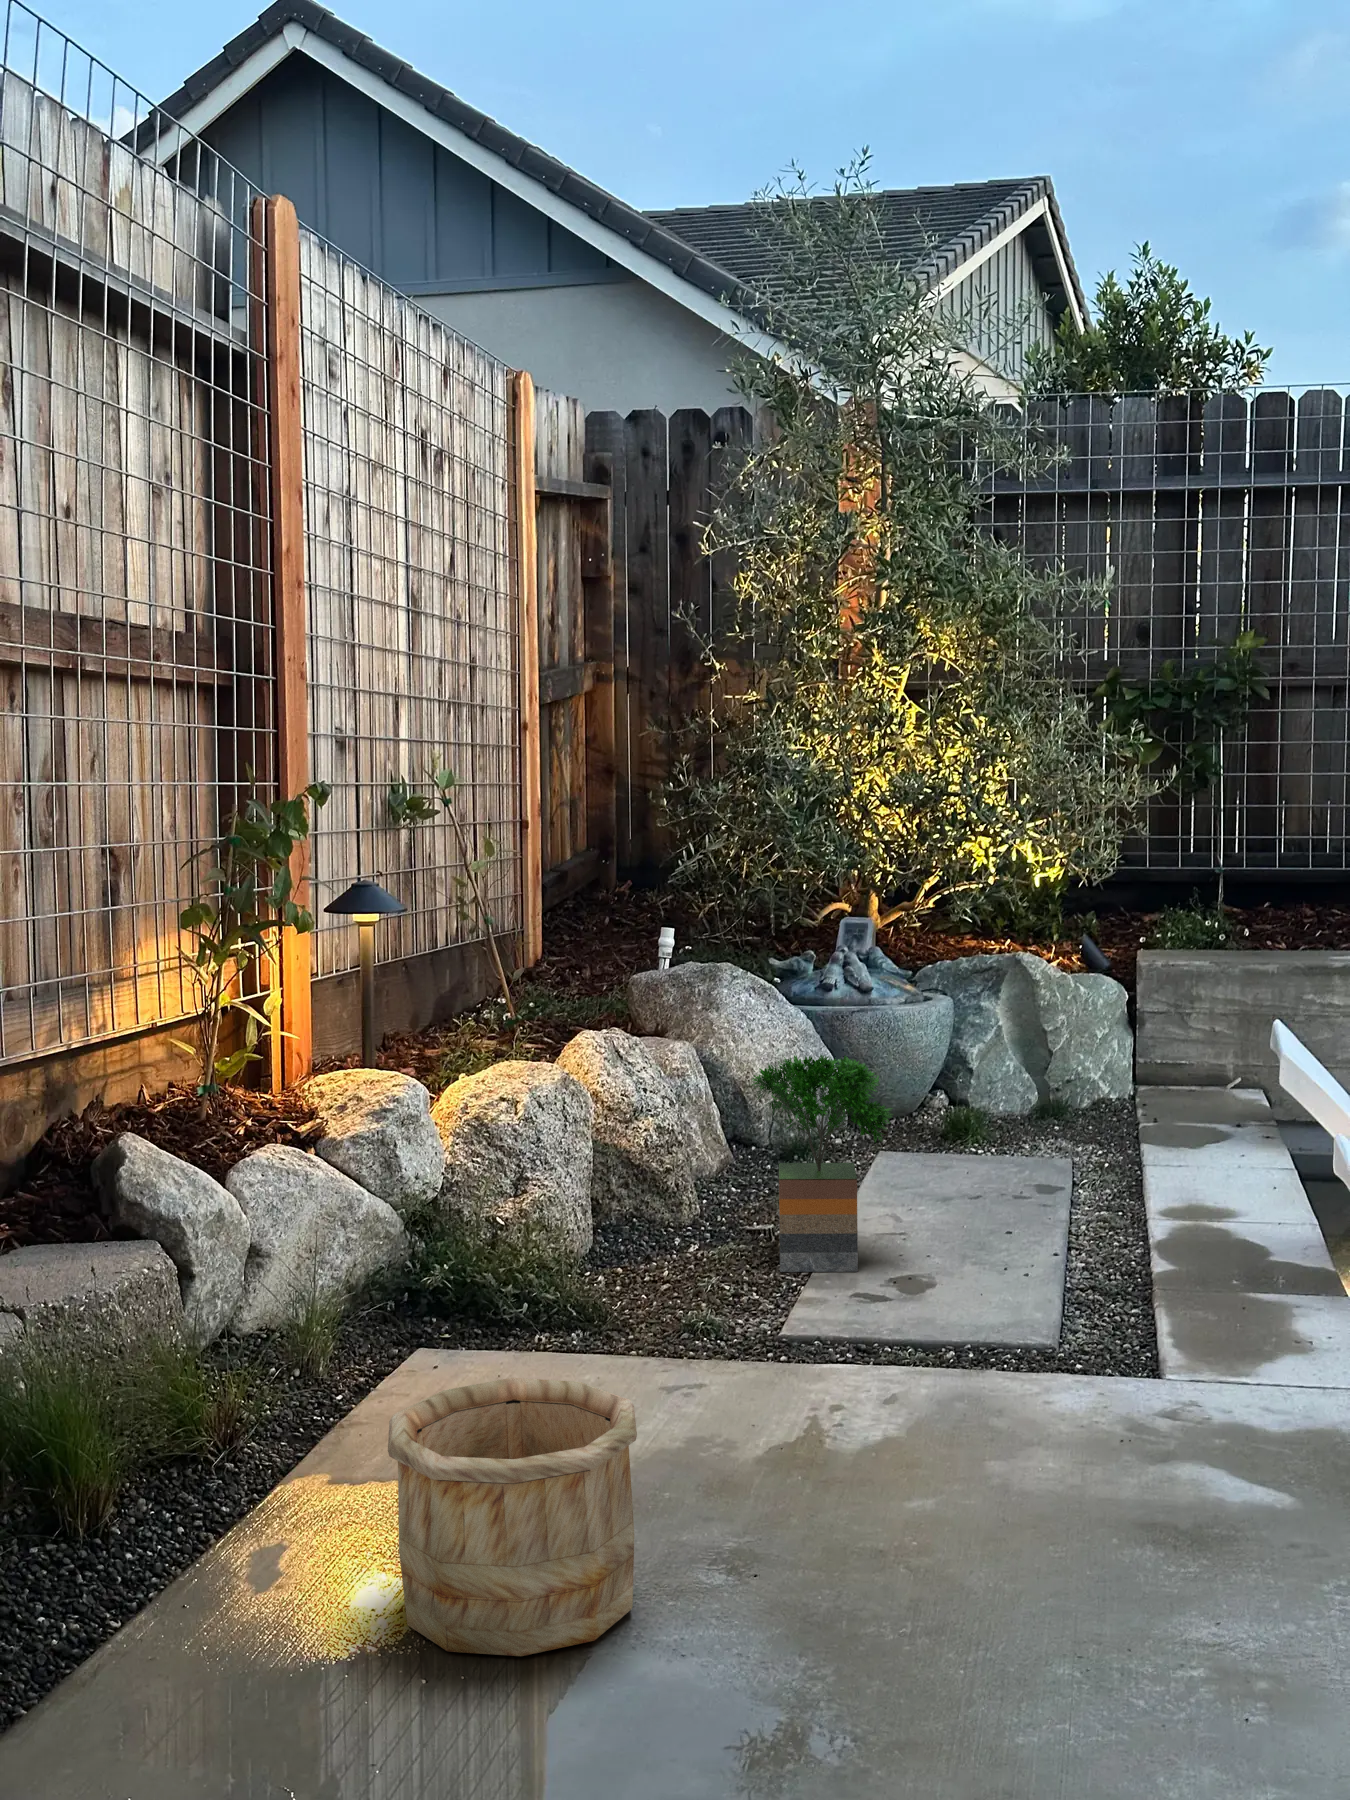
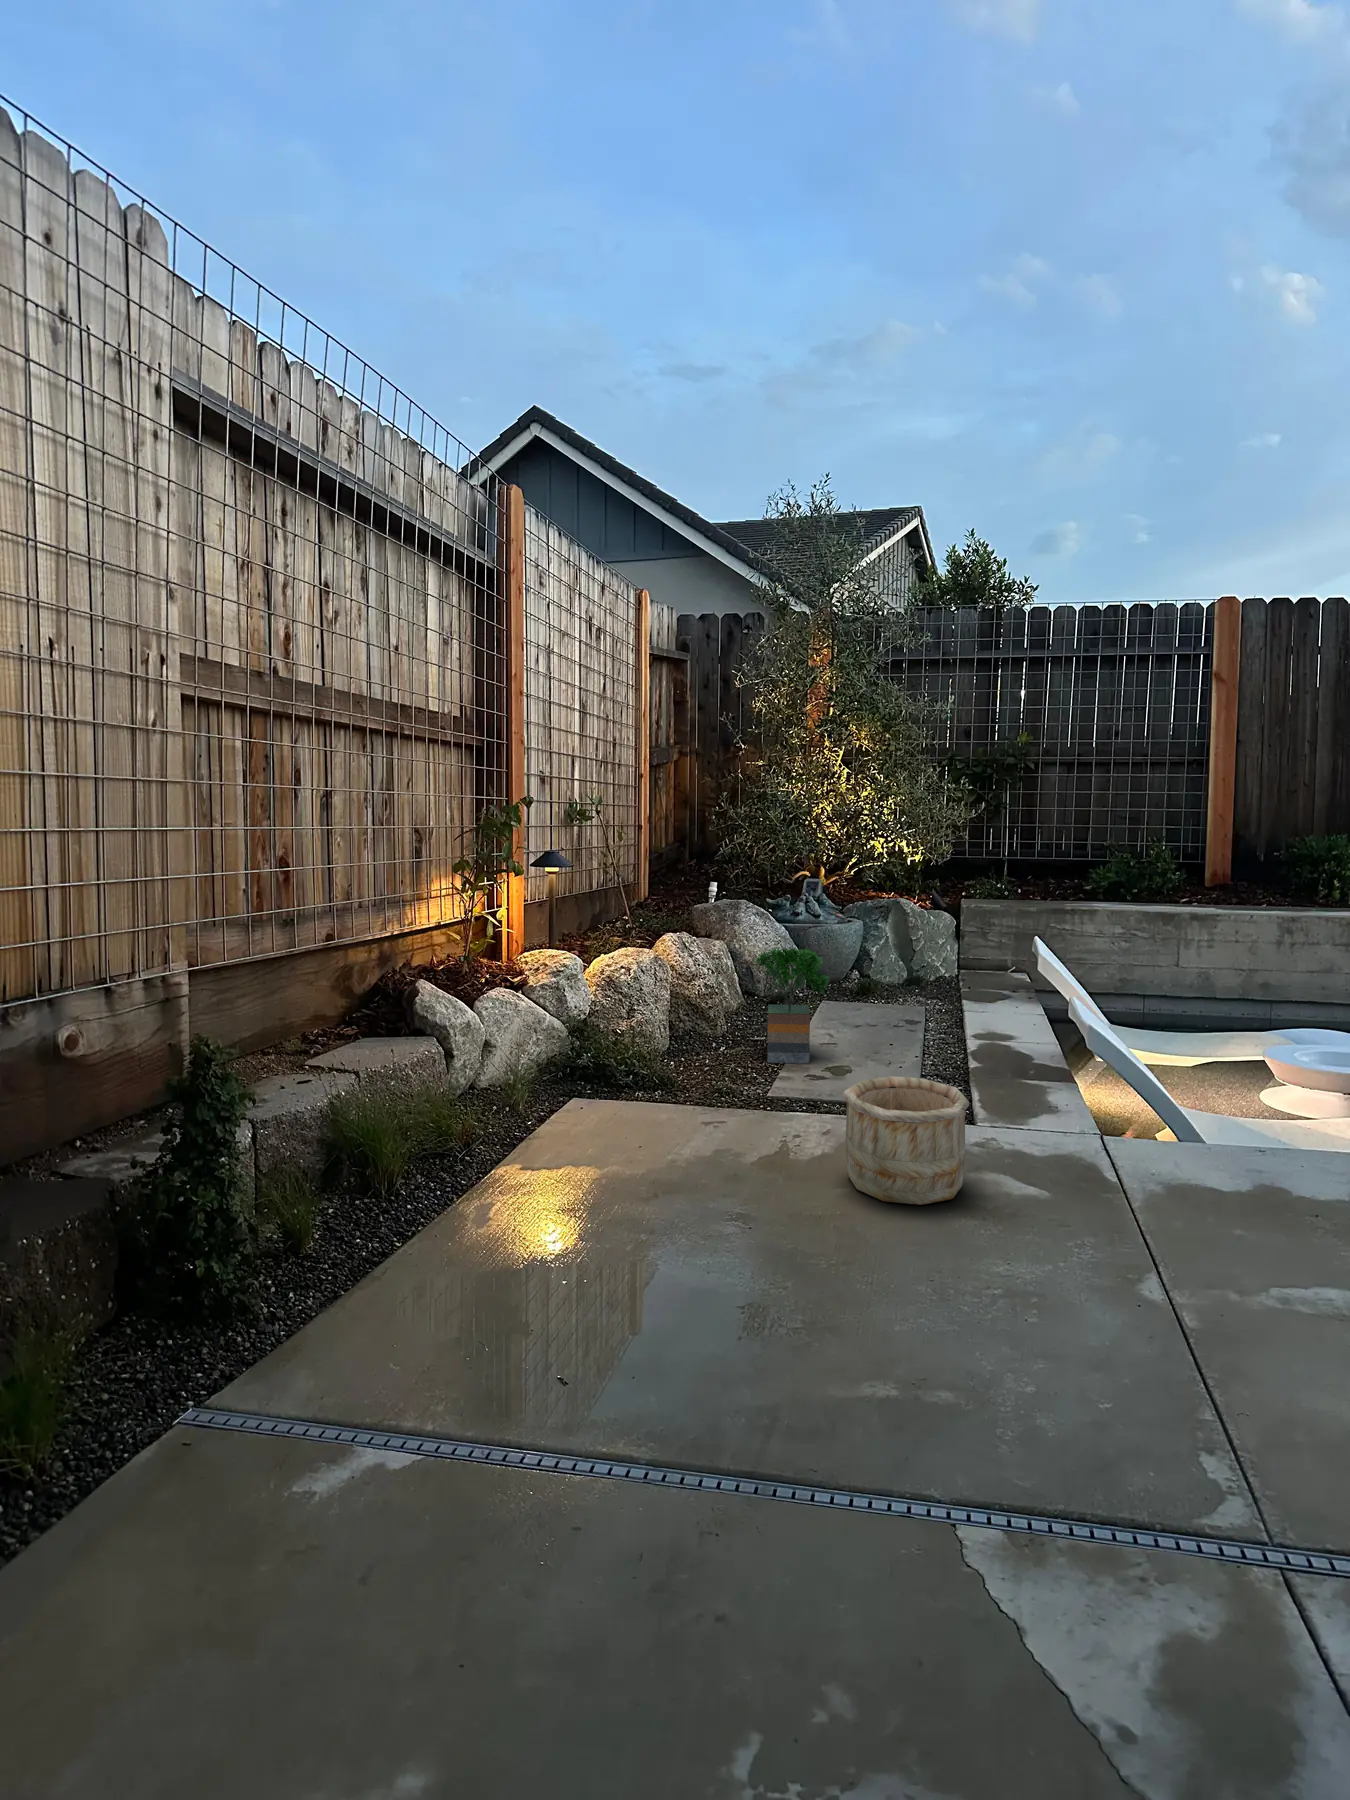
wooden bucket: present [388,1378,637,1656] -> present [843,1076,969,1205]

